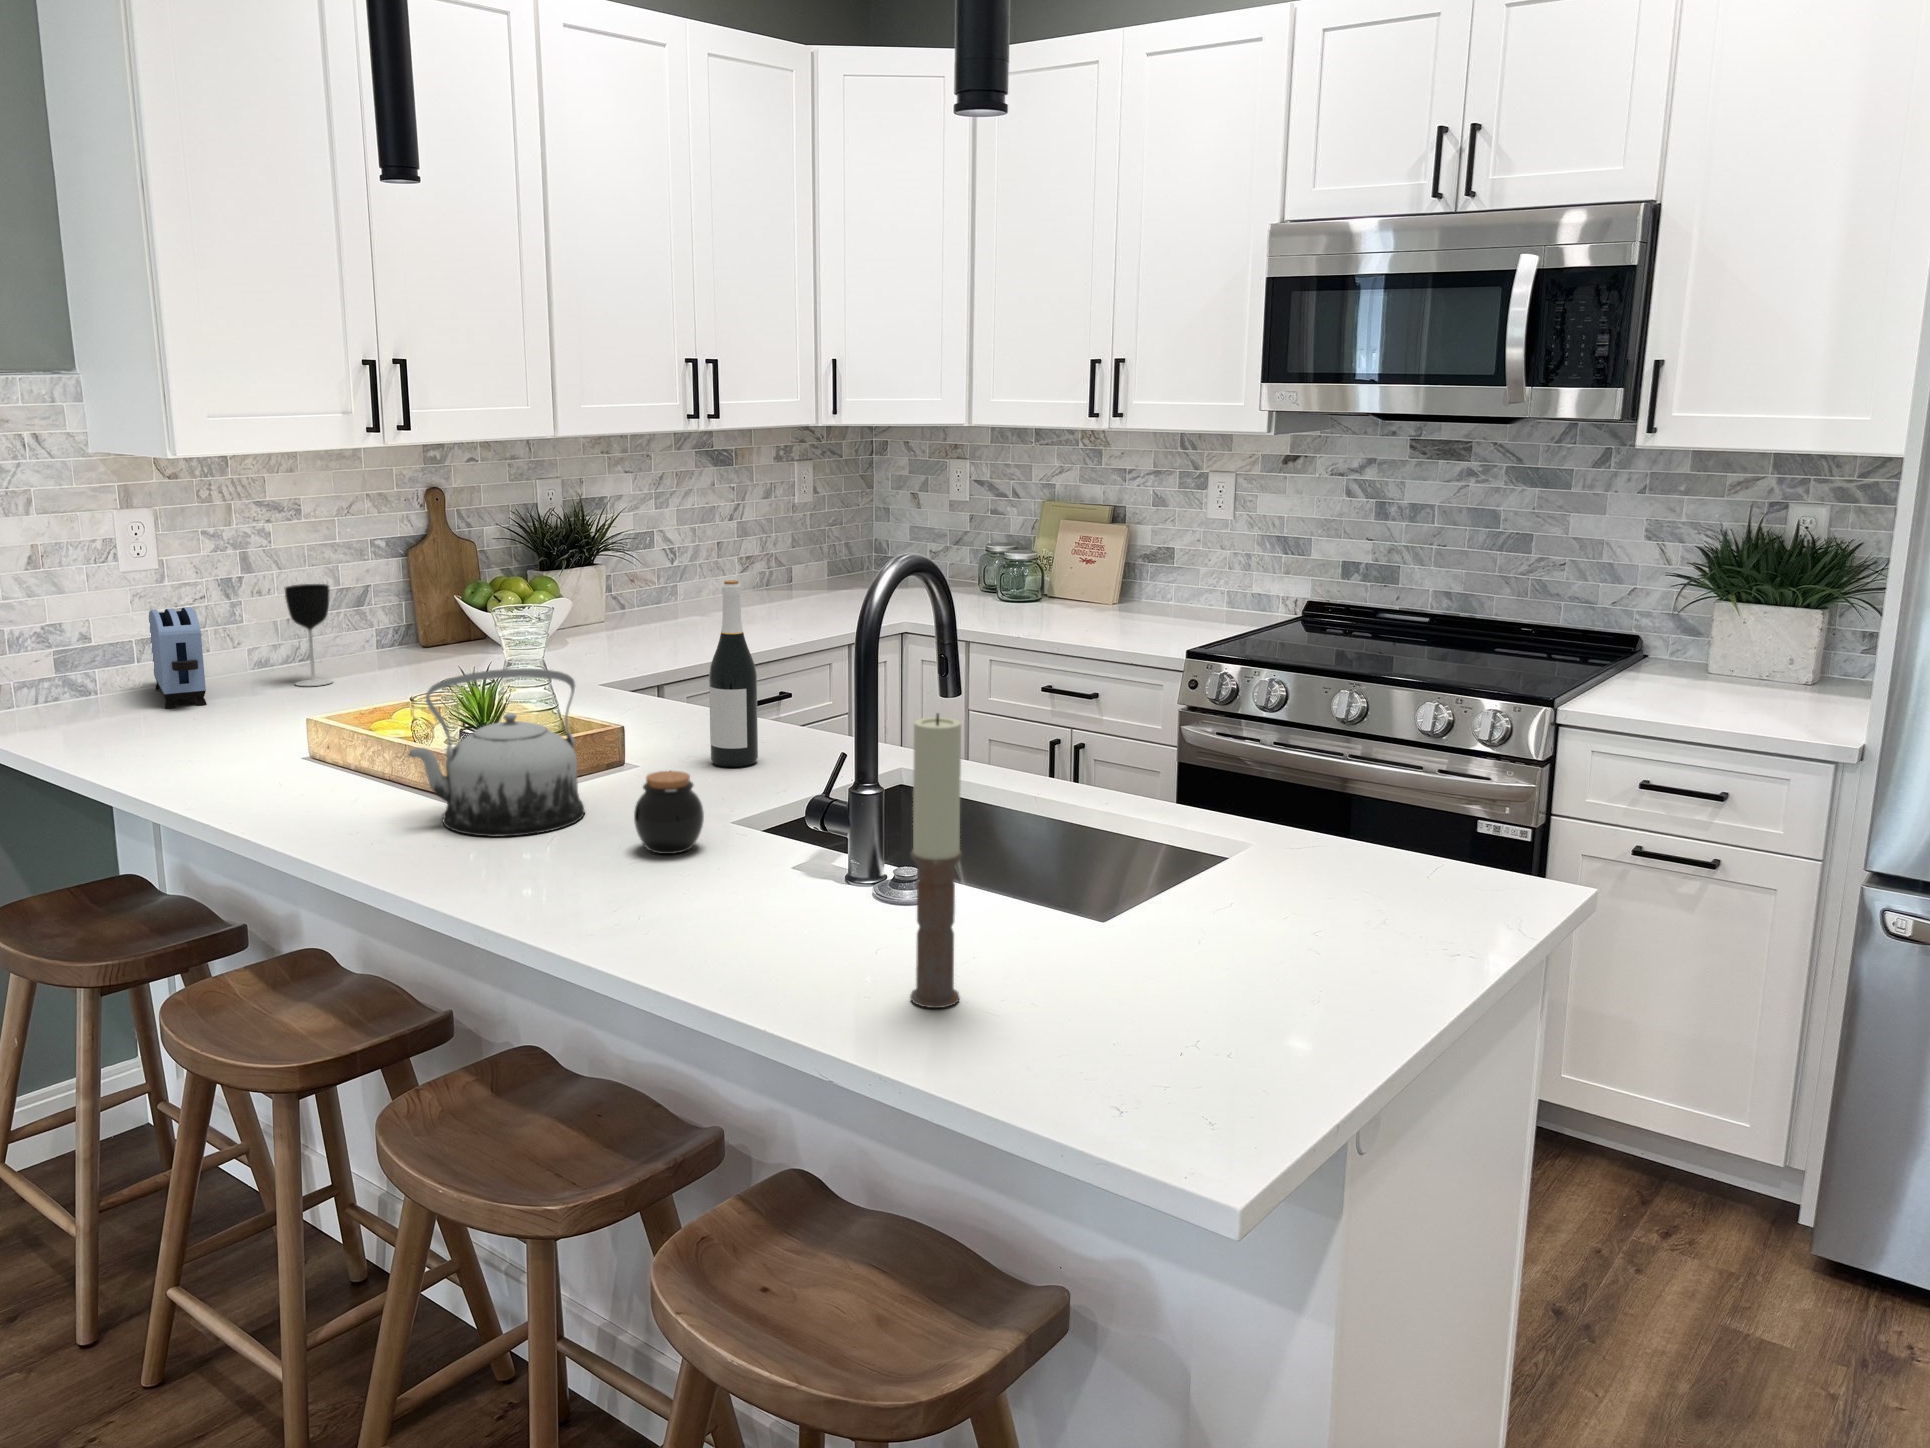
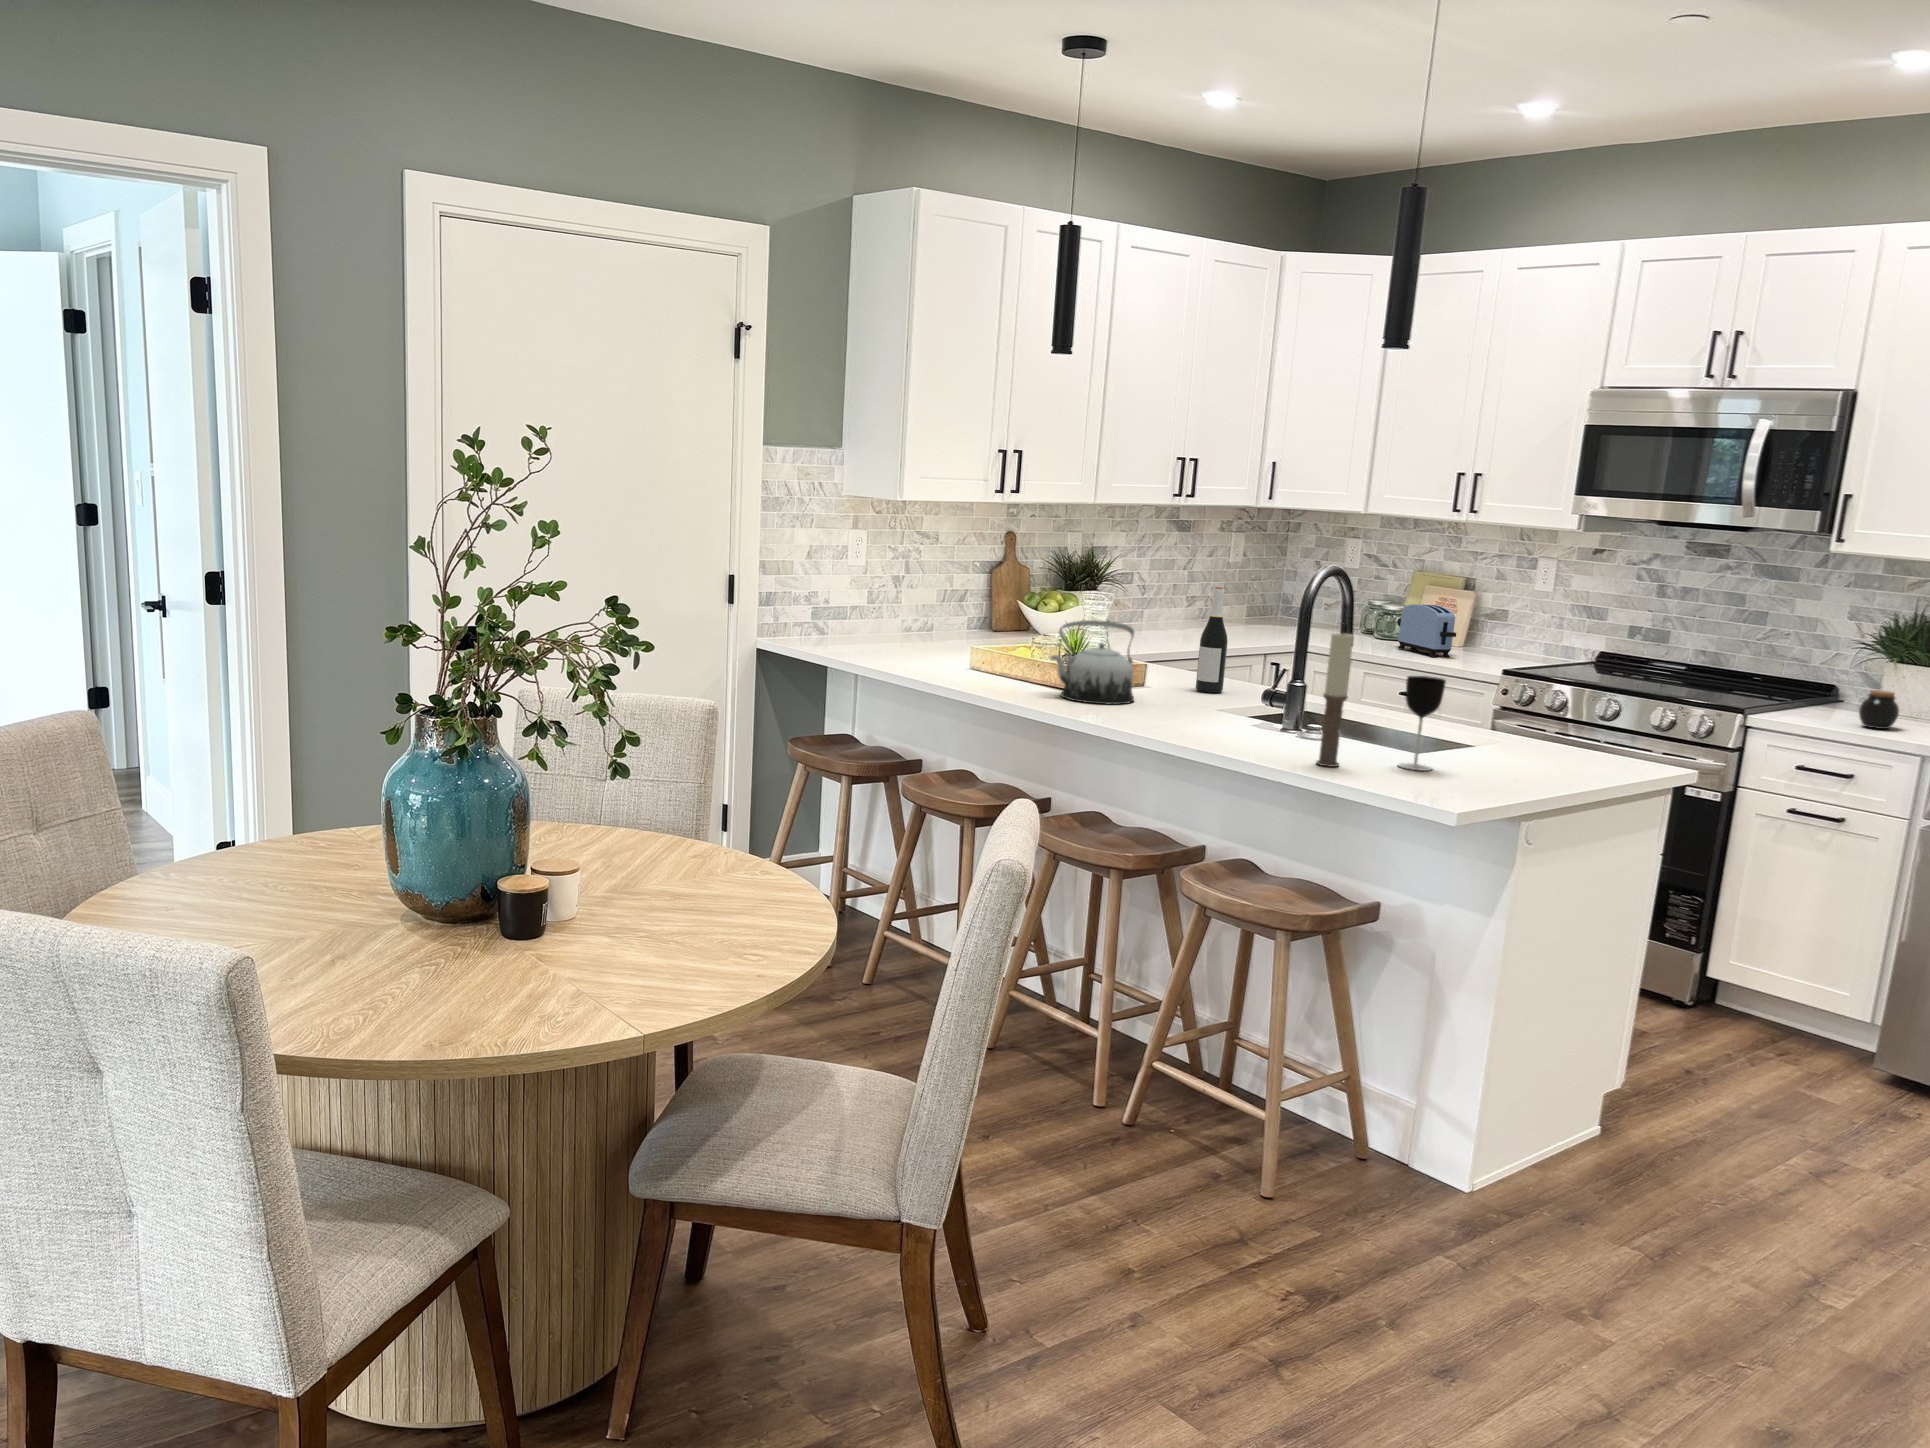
wine glass: present [285,584,332,686] -> present [1399,676,1446,771]
toaster: present [149,607,207,708] -> present [1397,604,1456,657]
jar: present [634,771,704,854] -> present [1859,690,1899,729]

